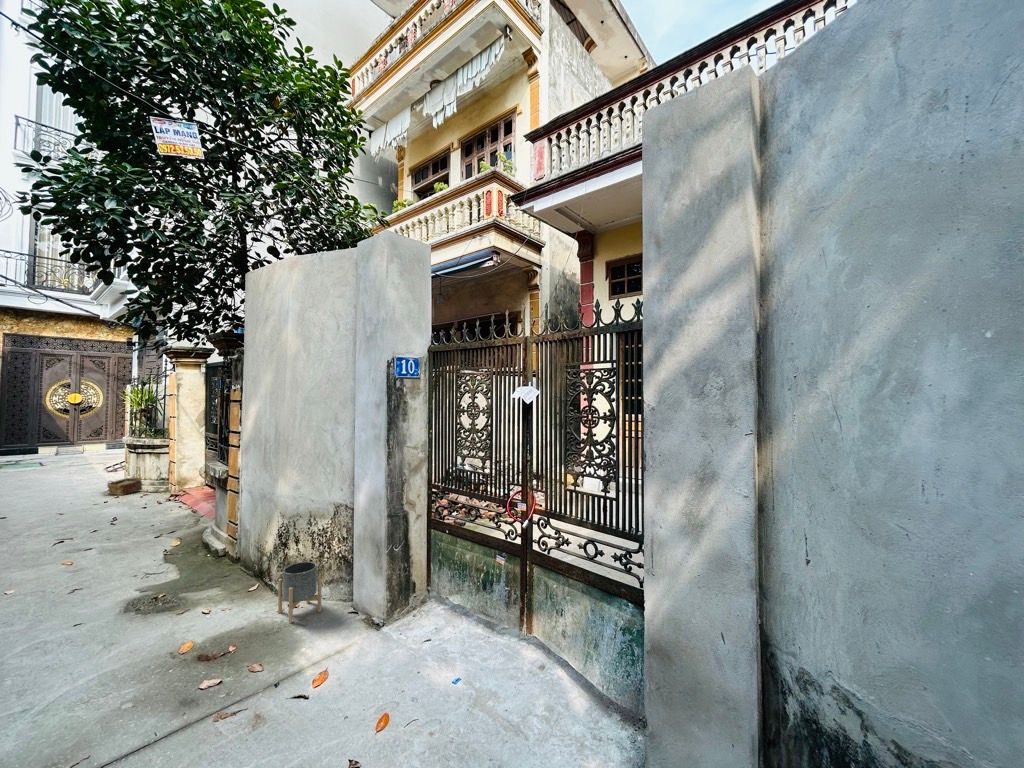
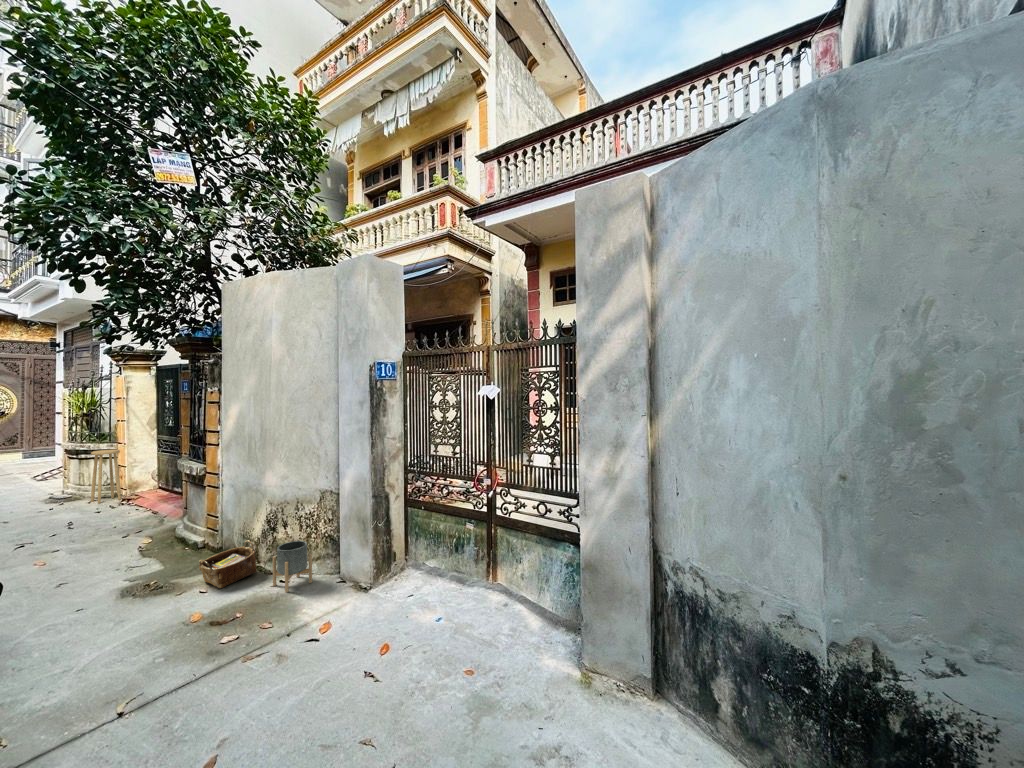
stool: none [142,446,170,500] -> present [91,449,121,504]
woven basket: present [107,475,142,495] -> present [199,540,256,588]

